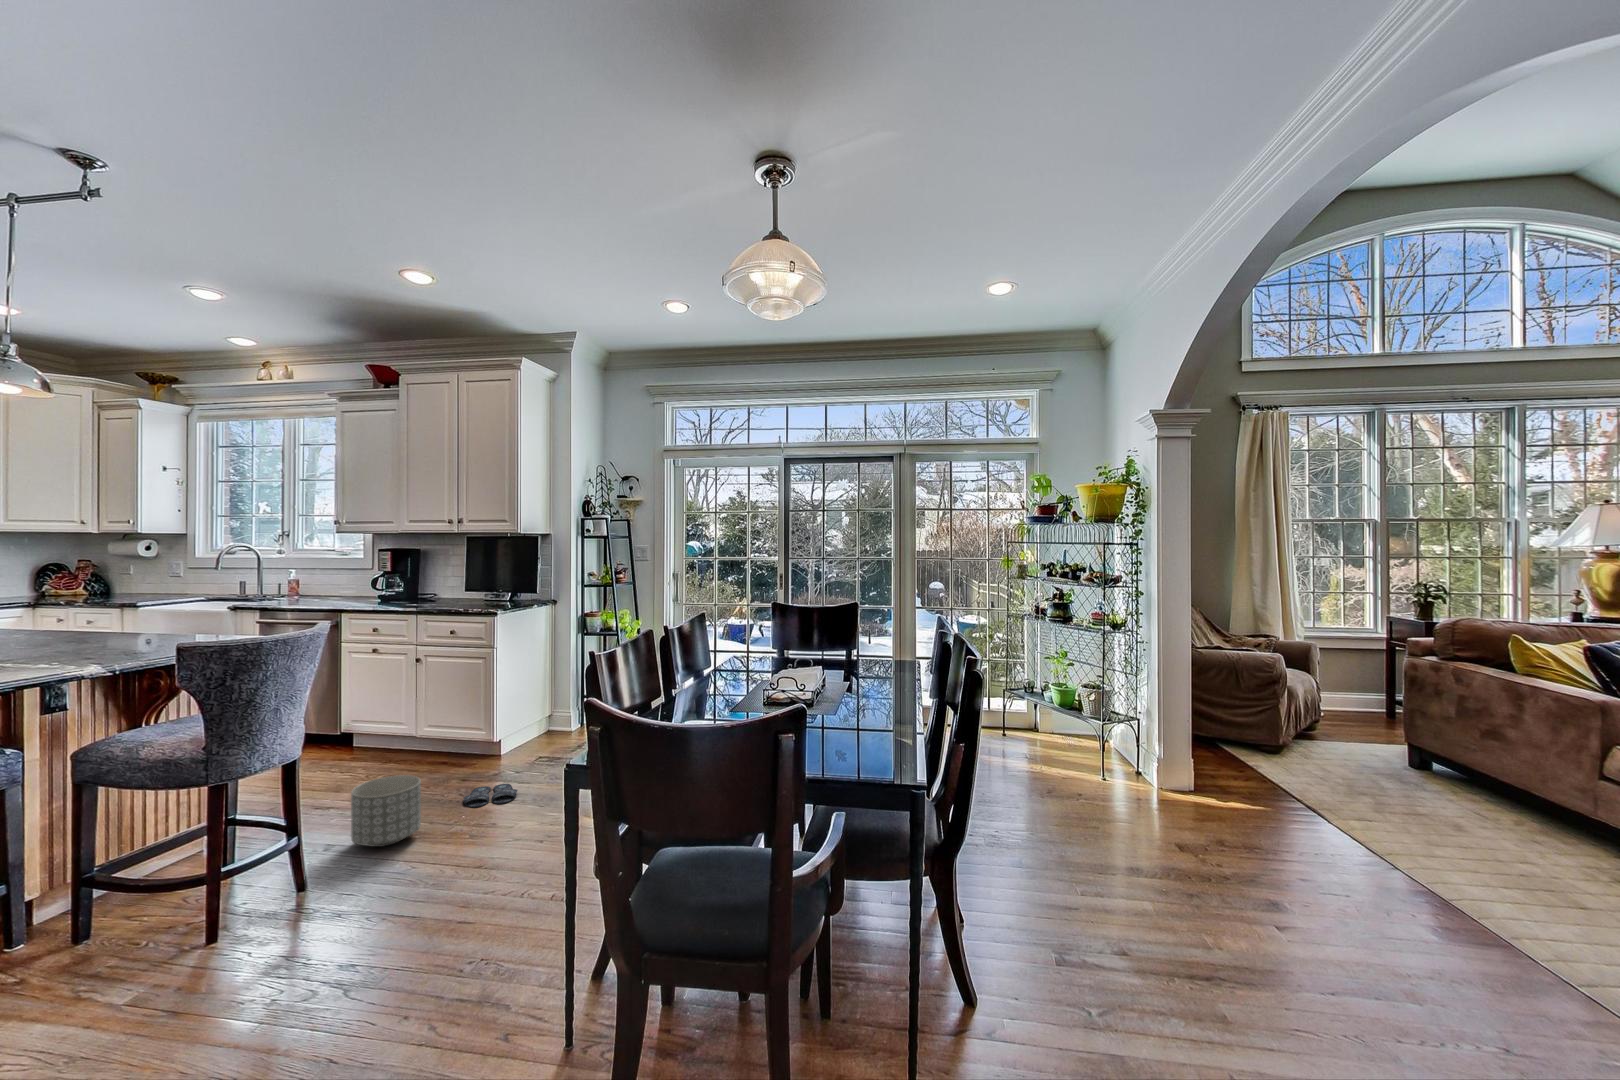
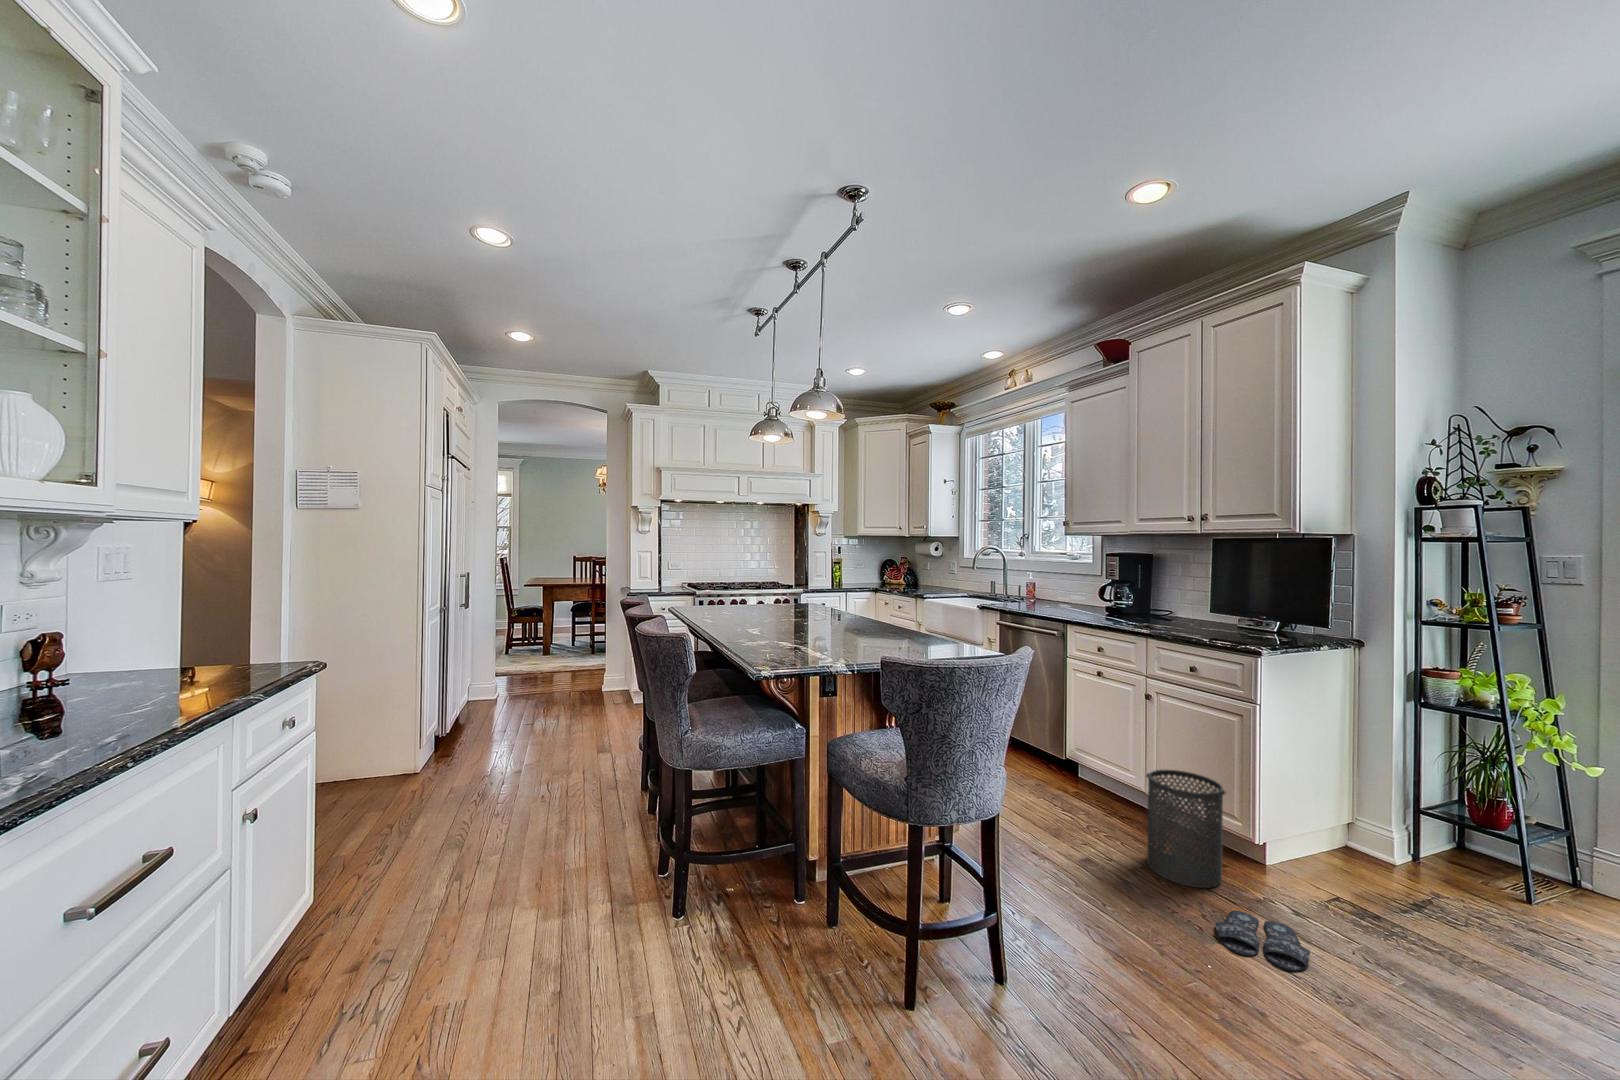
trash can: none [415,709,472,789] -> present [1146,769,1226,888]
planter: present [351,775,421,847] -> none [1063,856,1154,969]

